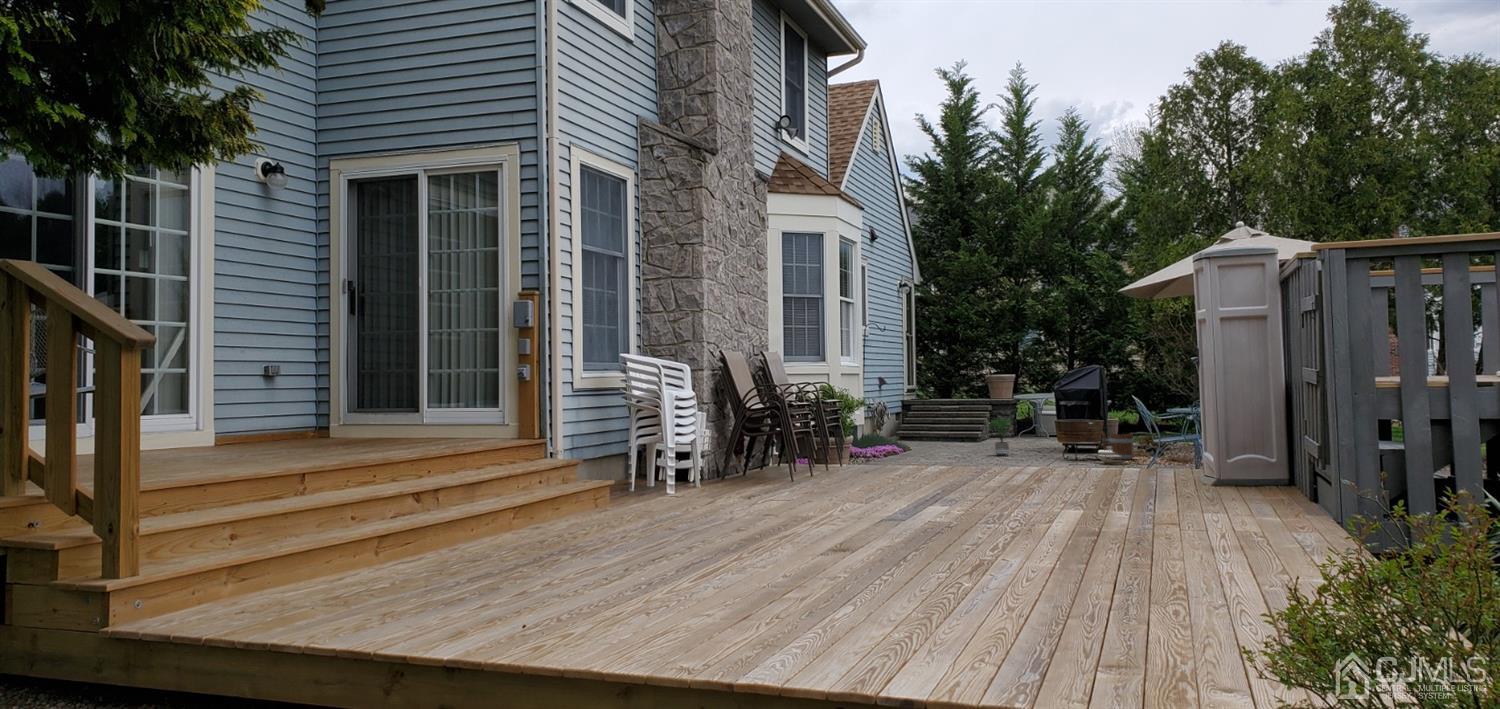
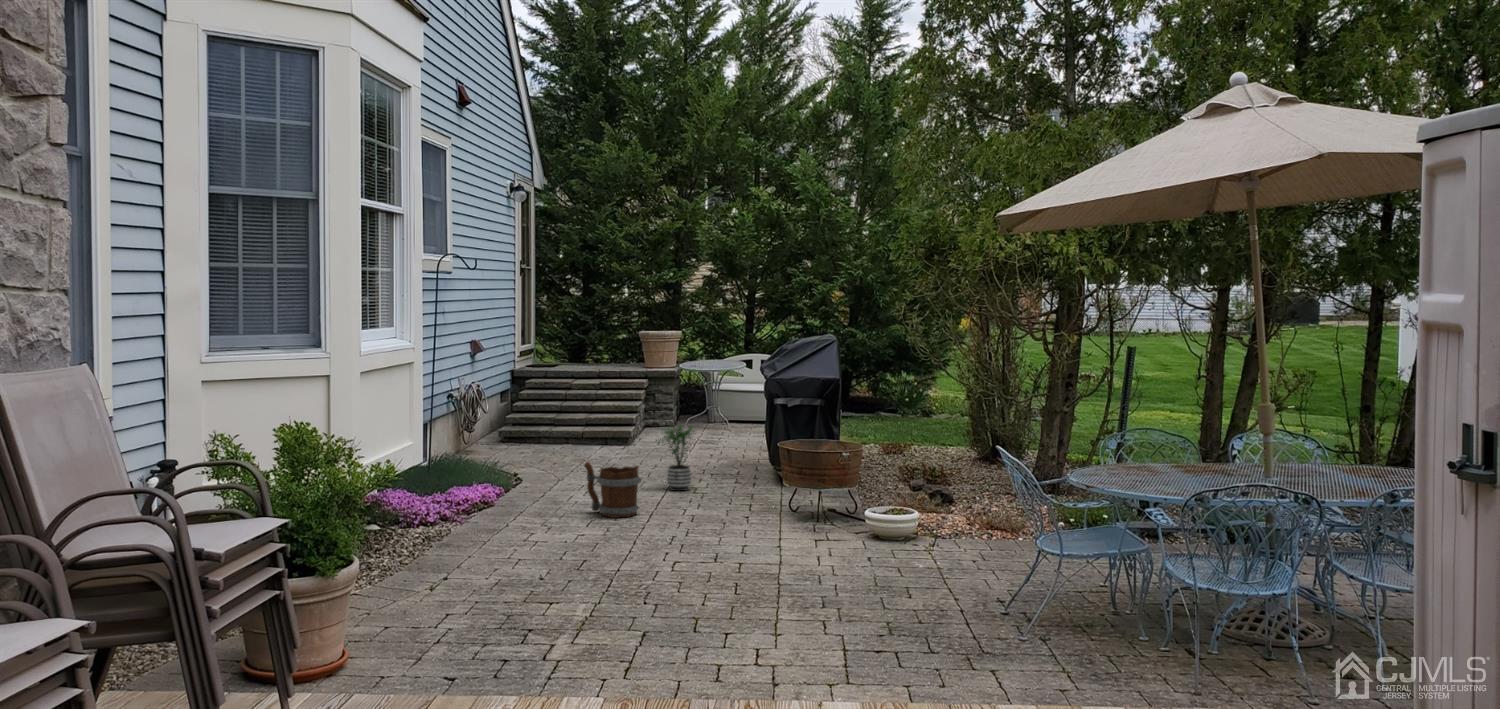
bucket: present [1101,432,1134,460] -> present [584,462,641,518]

